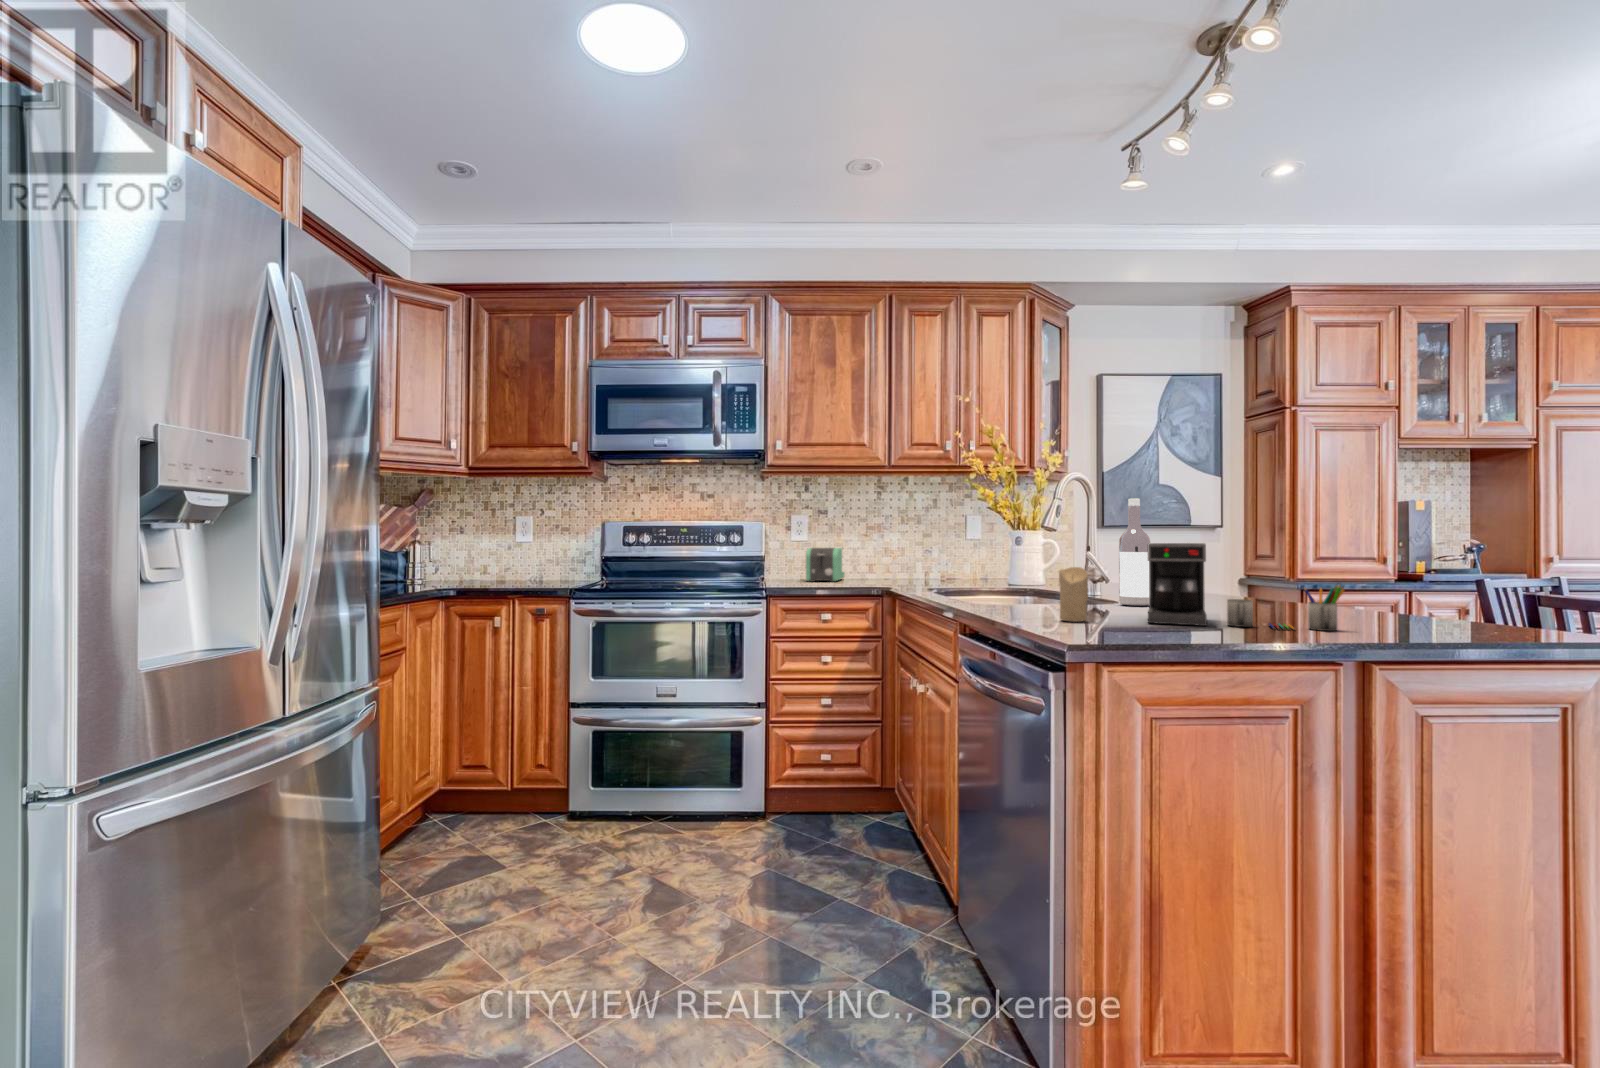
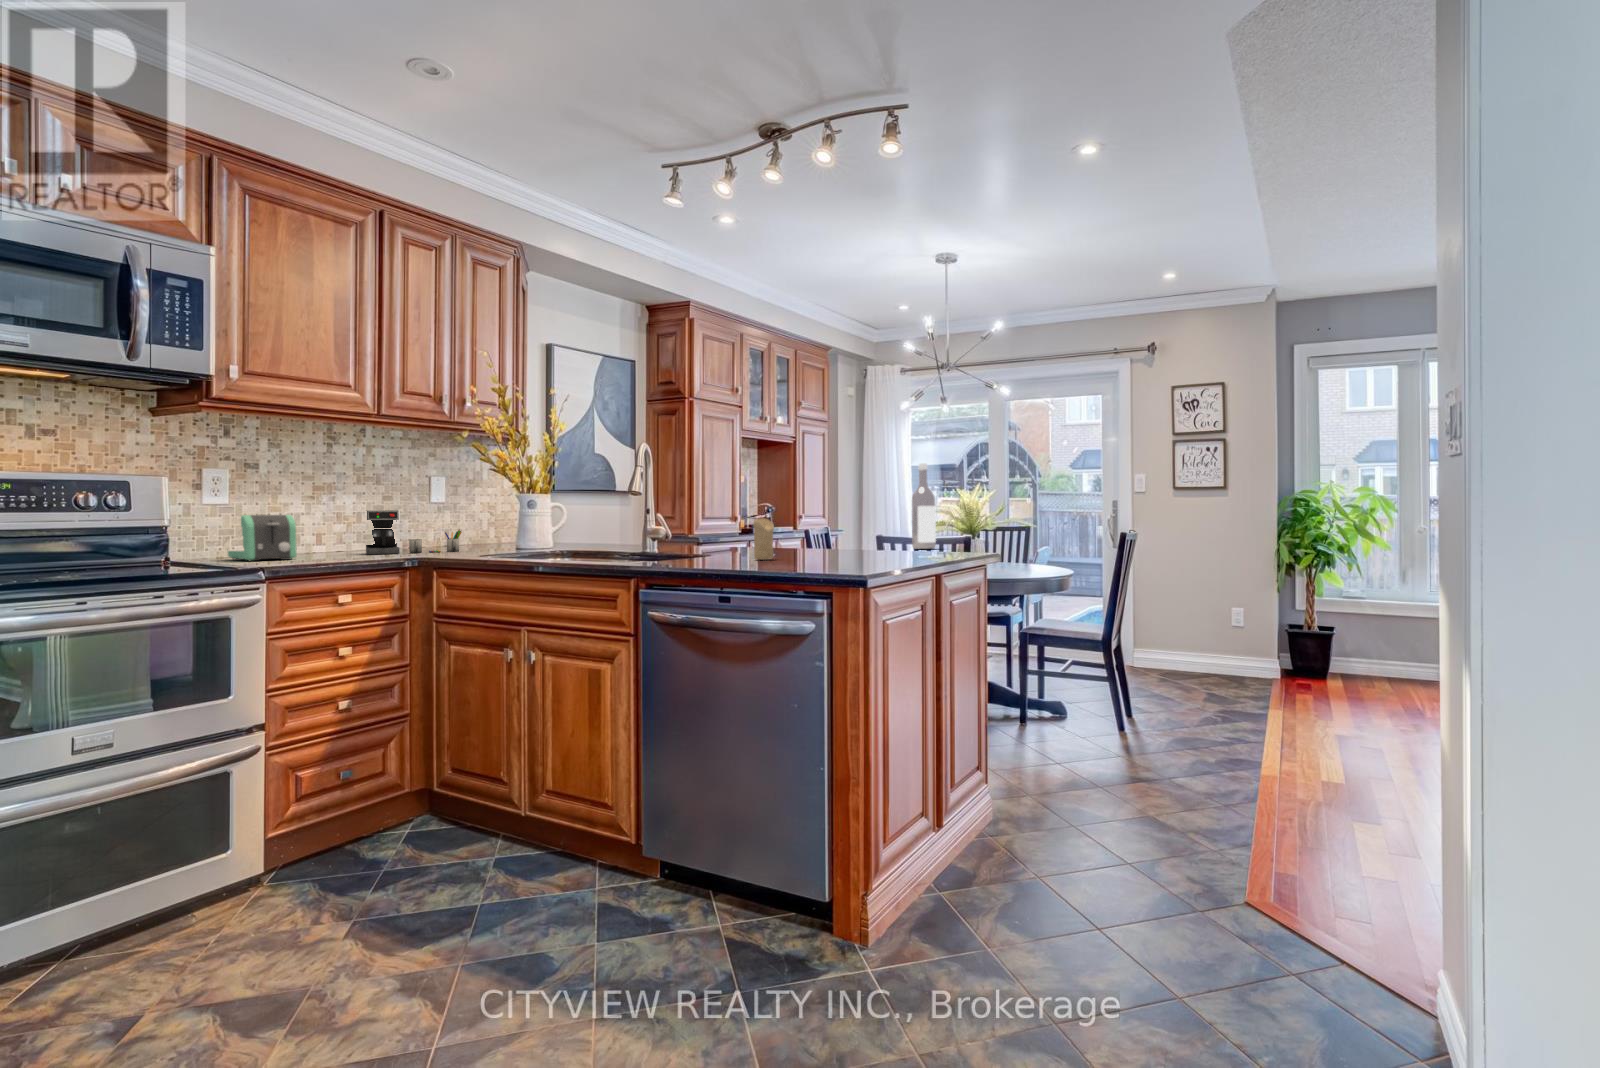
wine bottle: present [1119,498,1150,606] -> present [912,463,936,549]
coffee maker: present [1147,543,1344,631] -> present [366,510,462,554]

